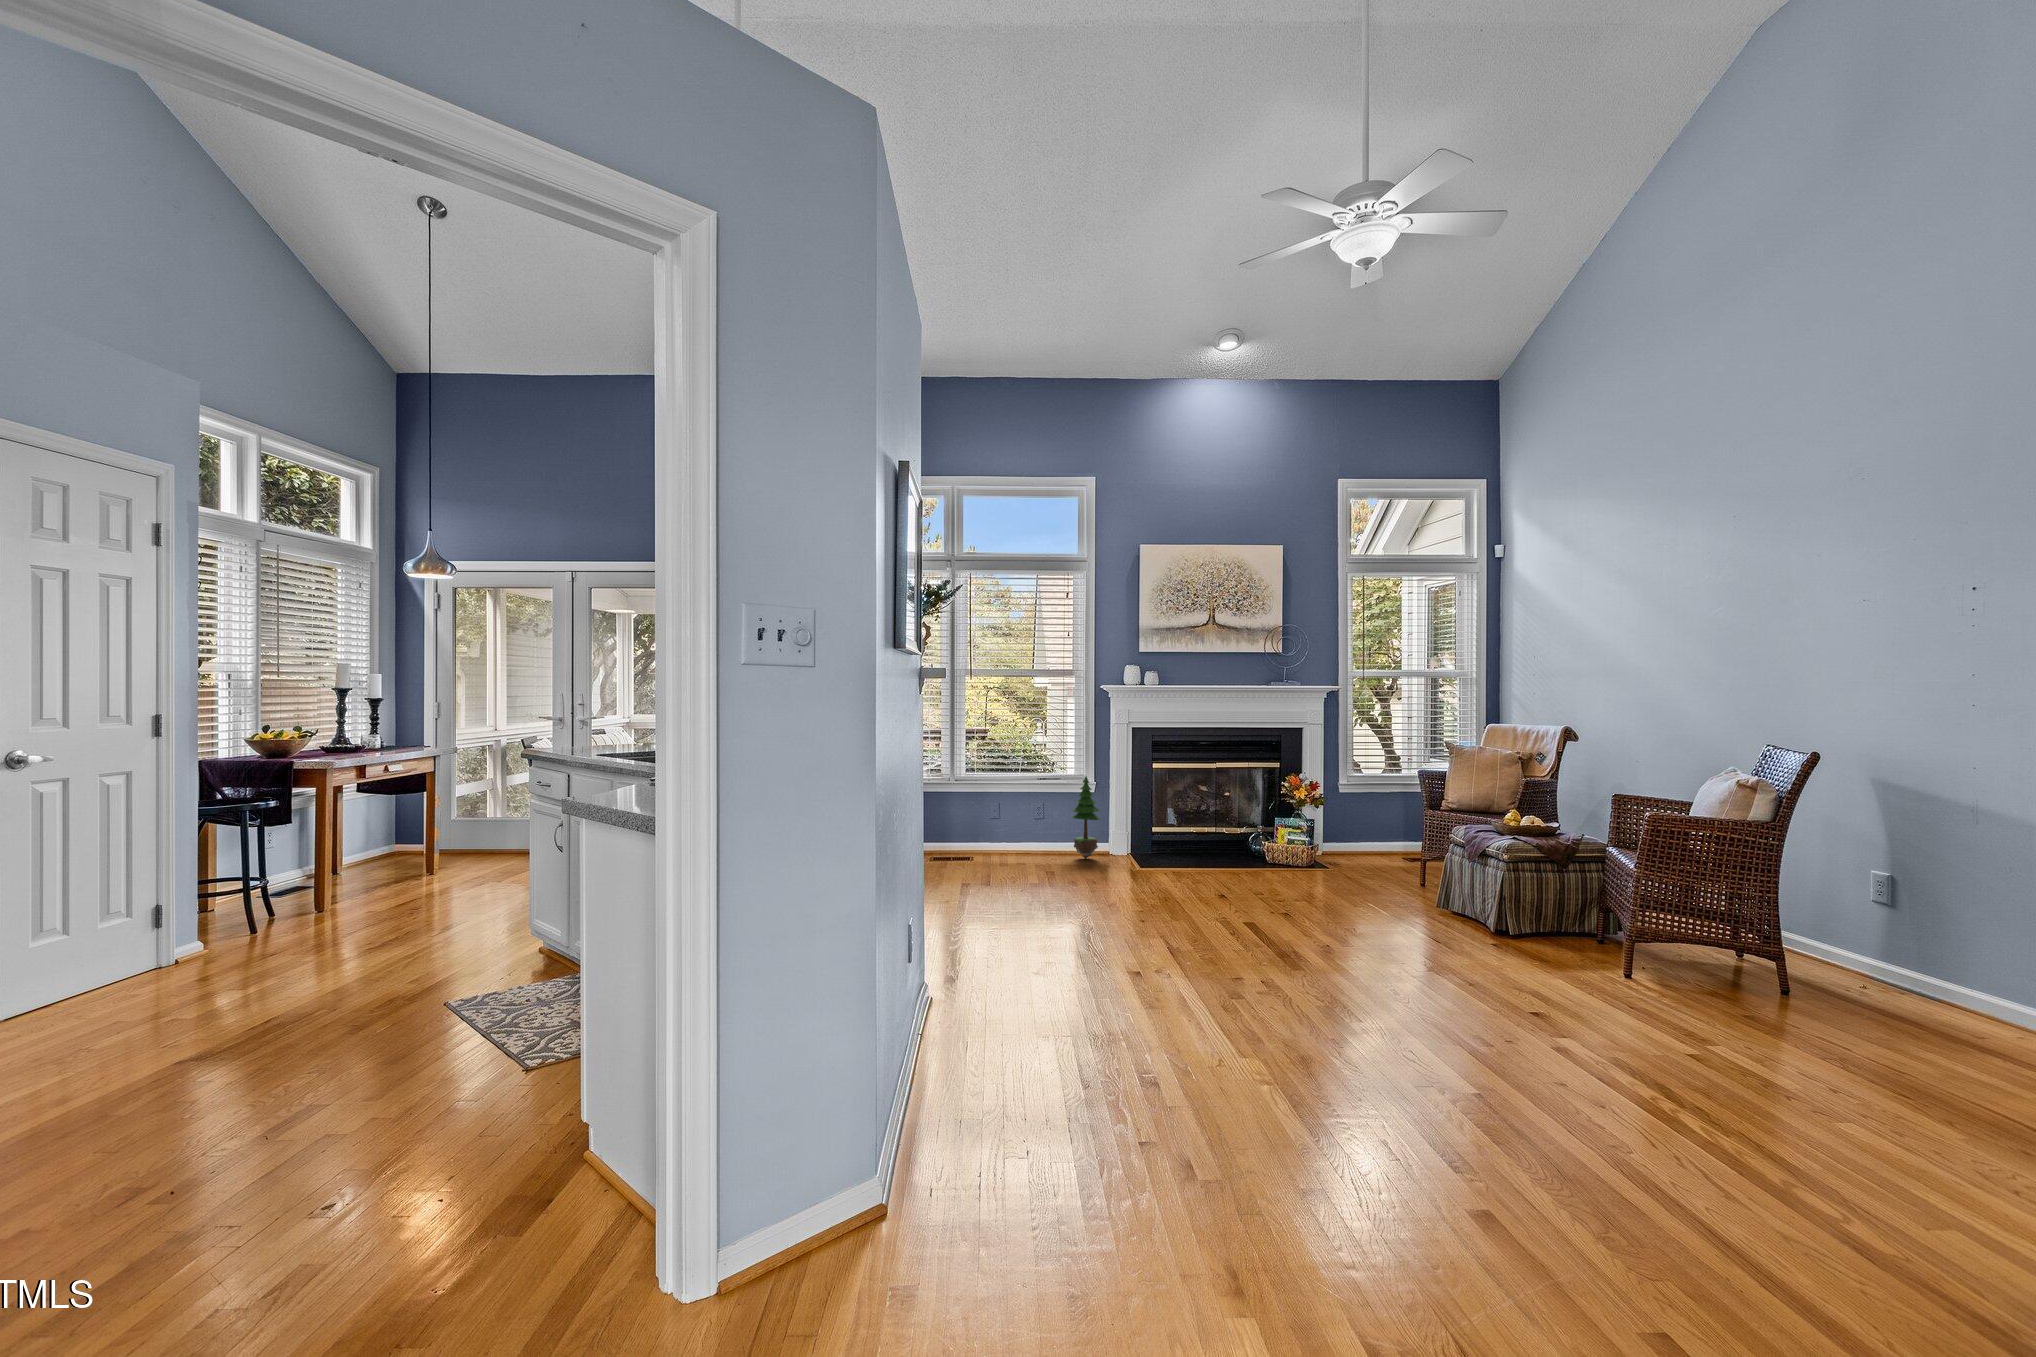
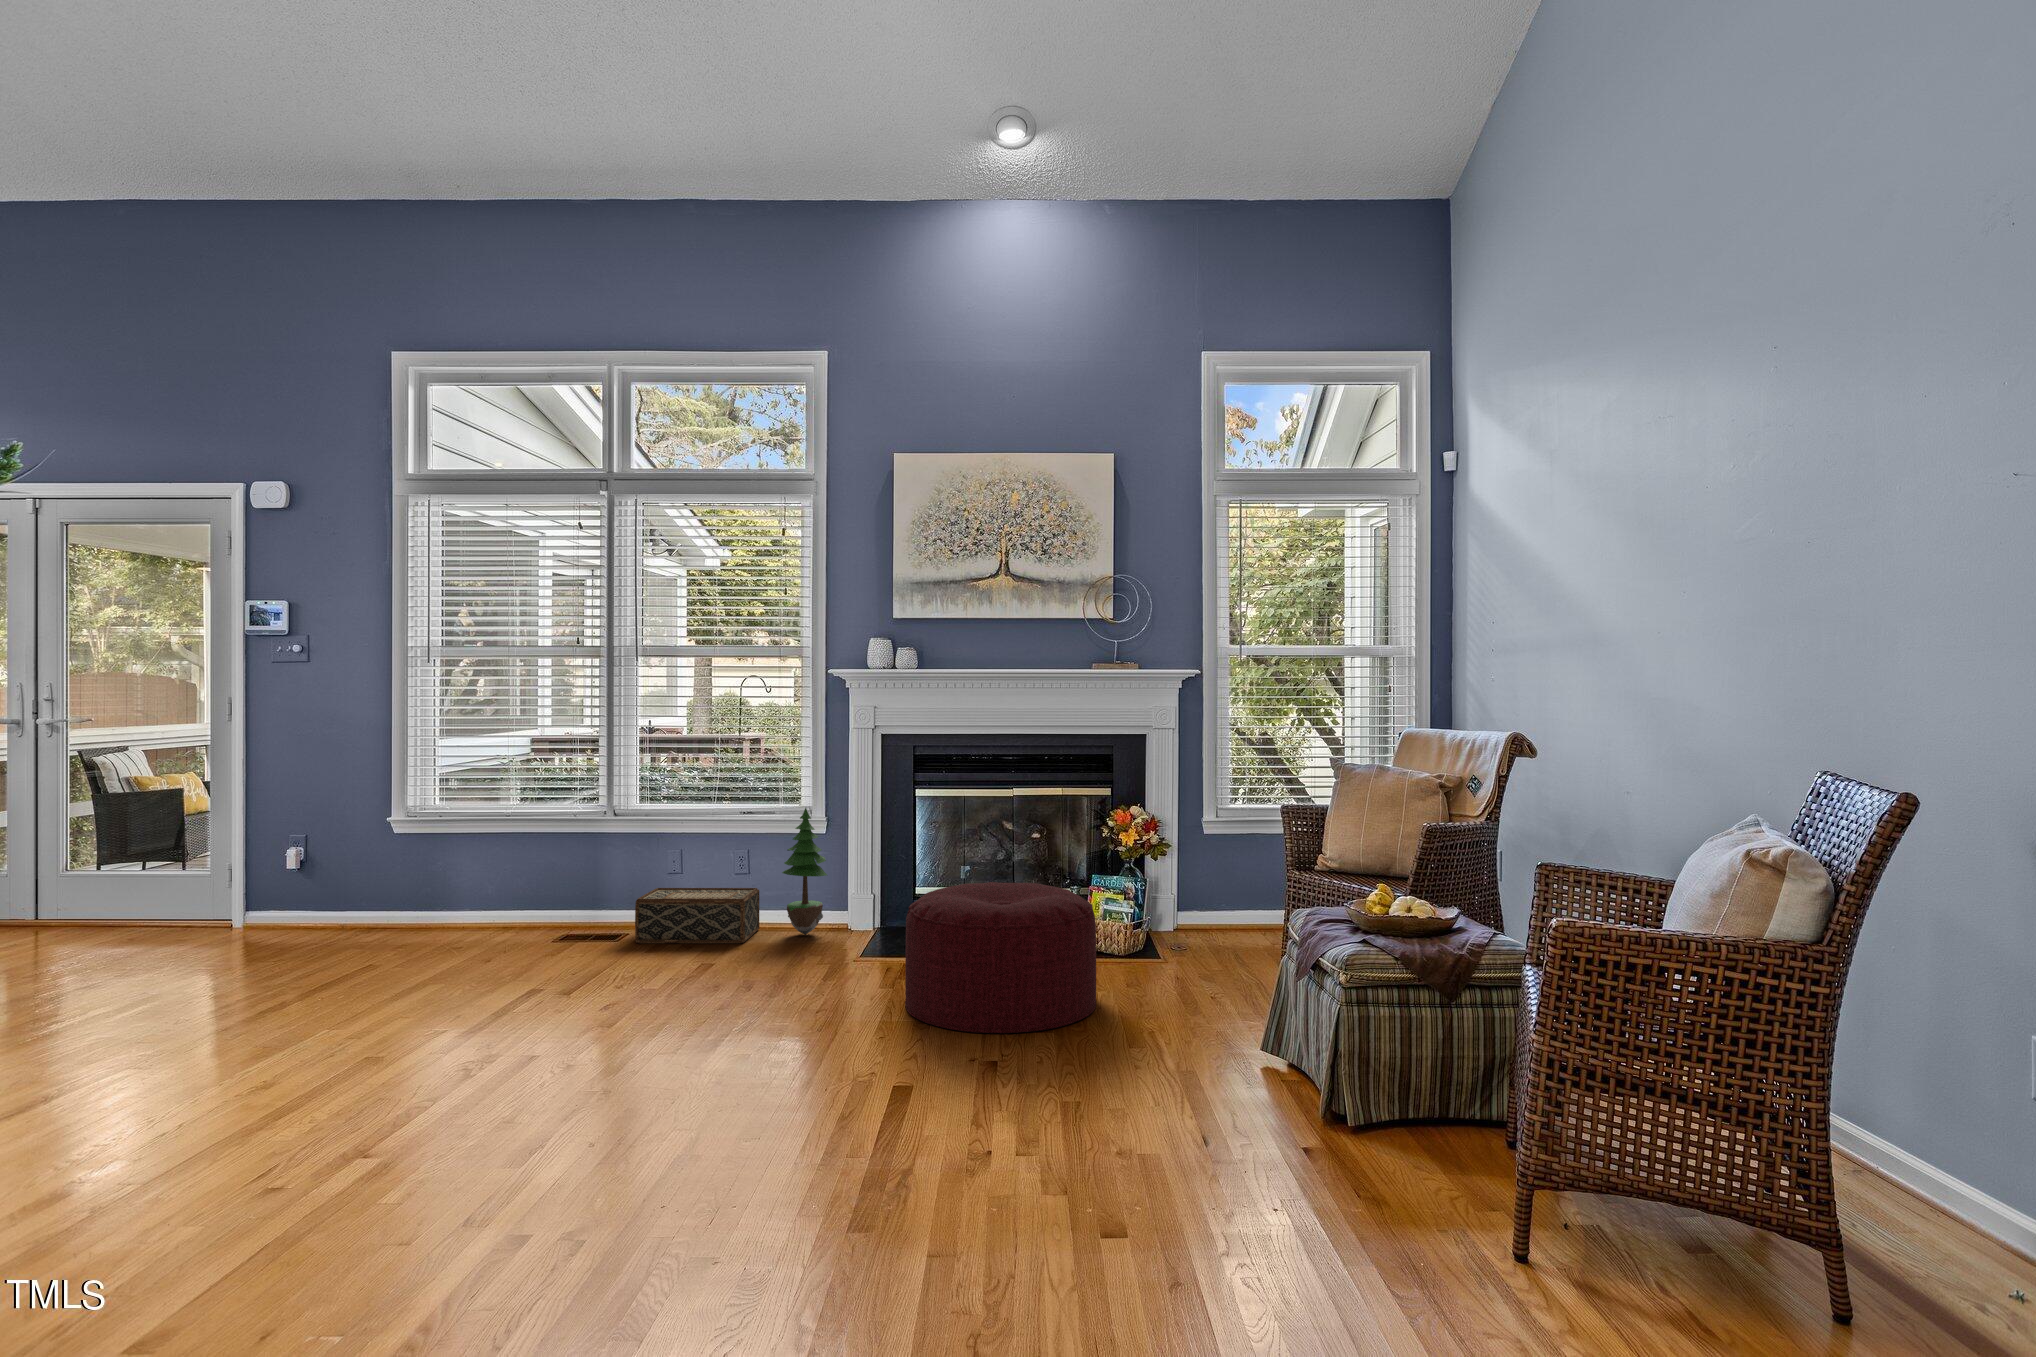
ottoman: none [1199,819,1319,902] -> present [905,882,1096,1033]
woven basket: none [983,829,1054,863] -> present [635,888,760,943]

